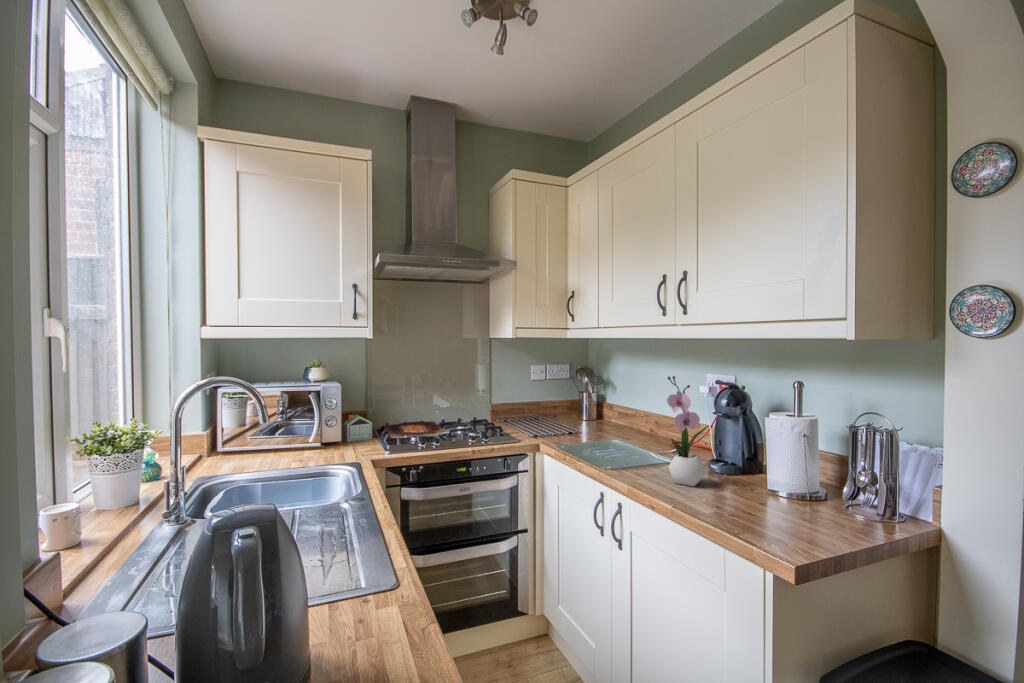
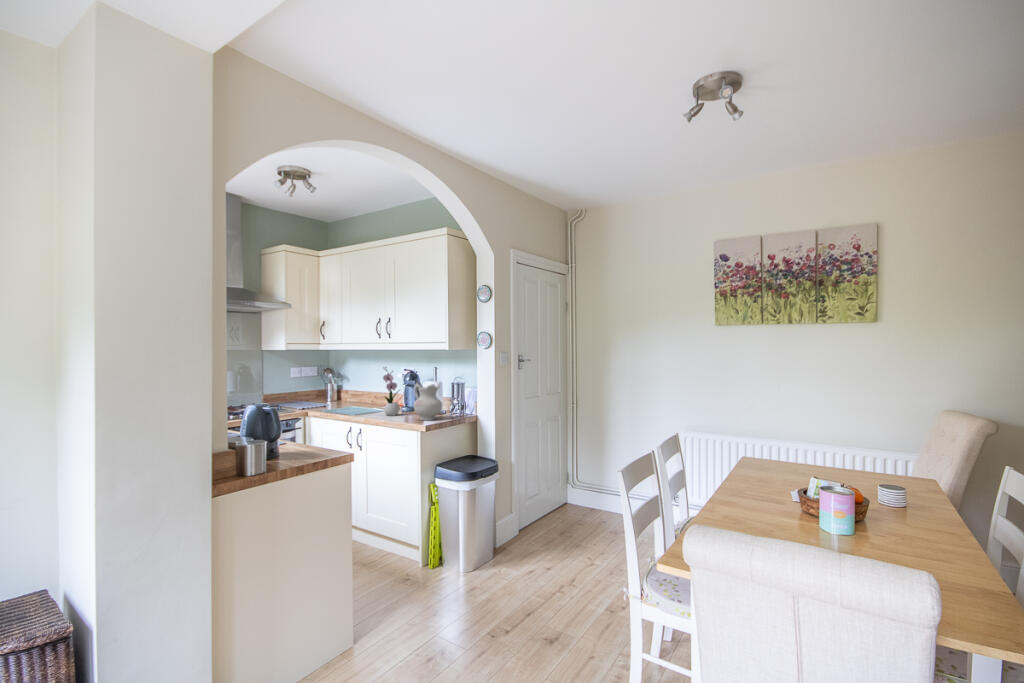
ceramic pitcher: none [745,420,832,533] -> present [414,382,442,420]

